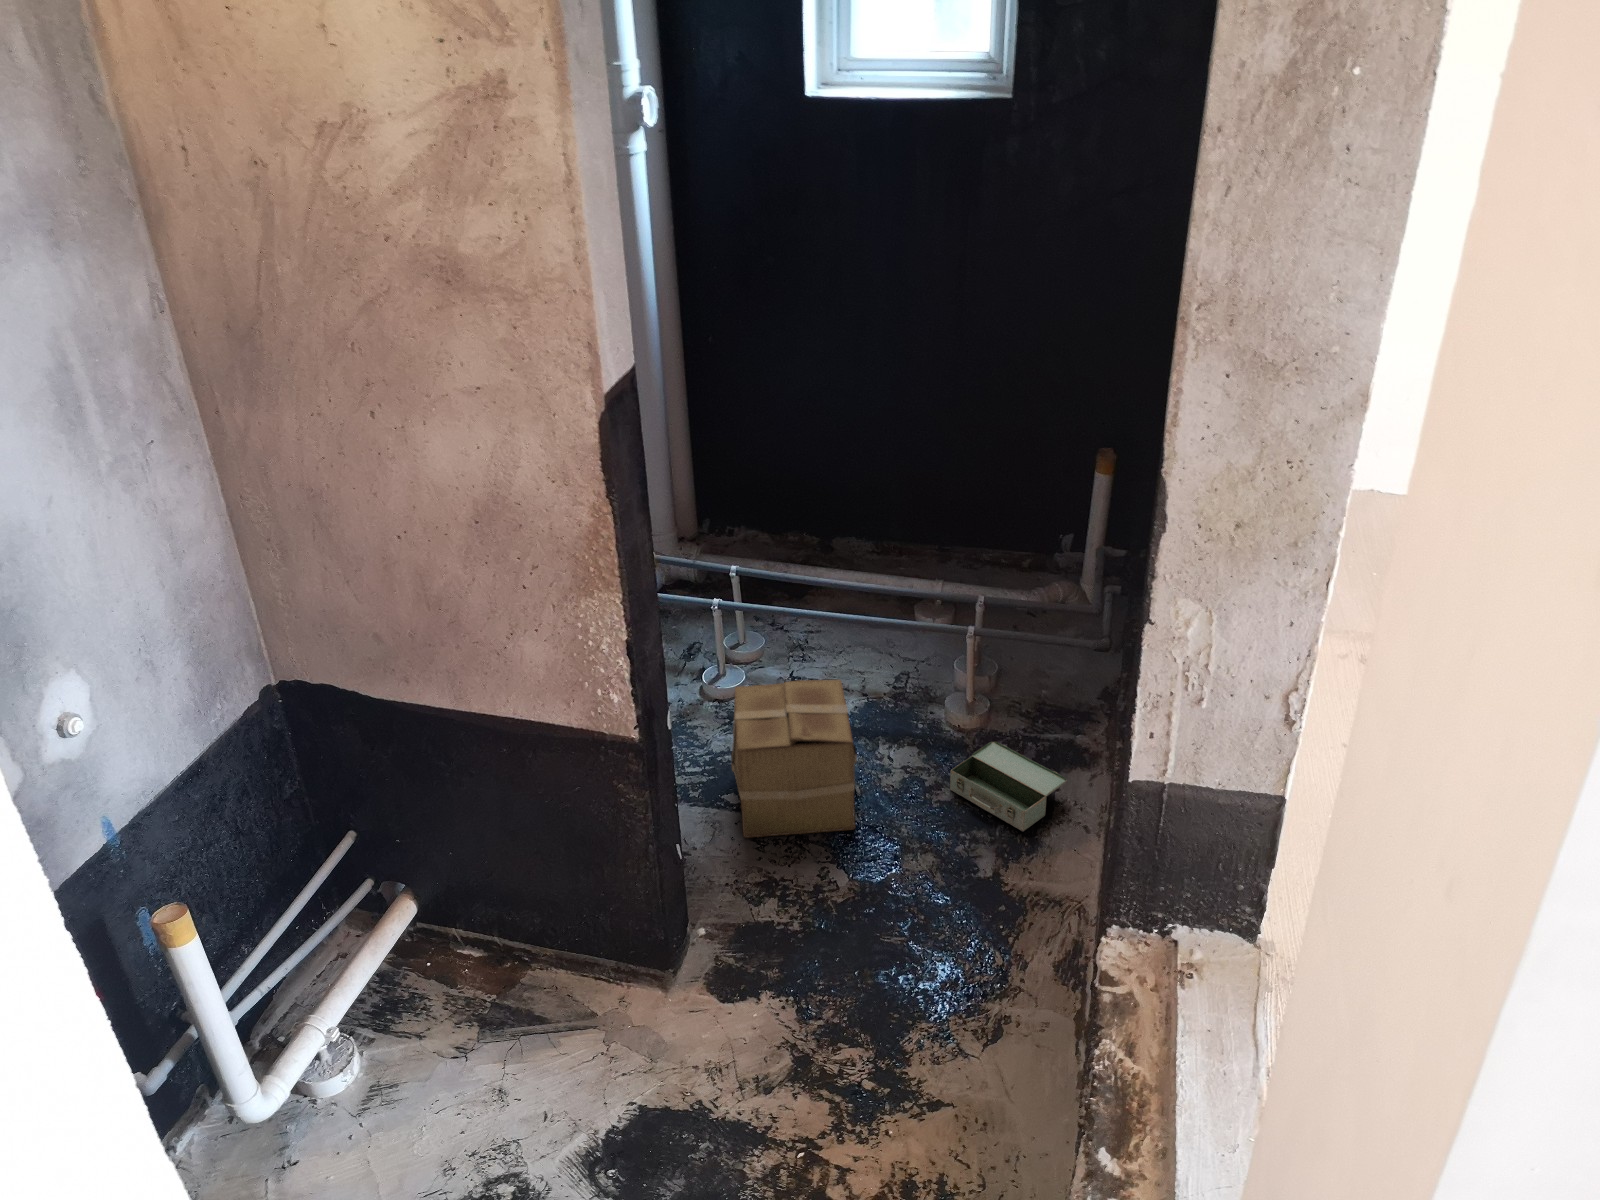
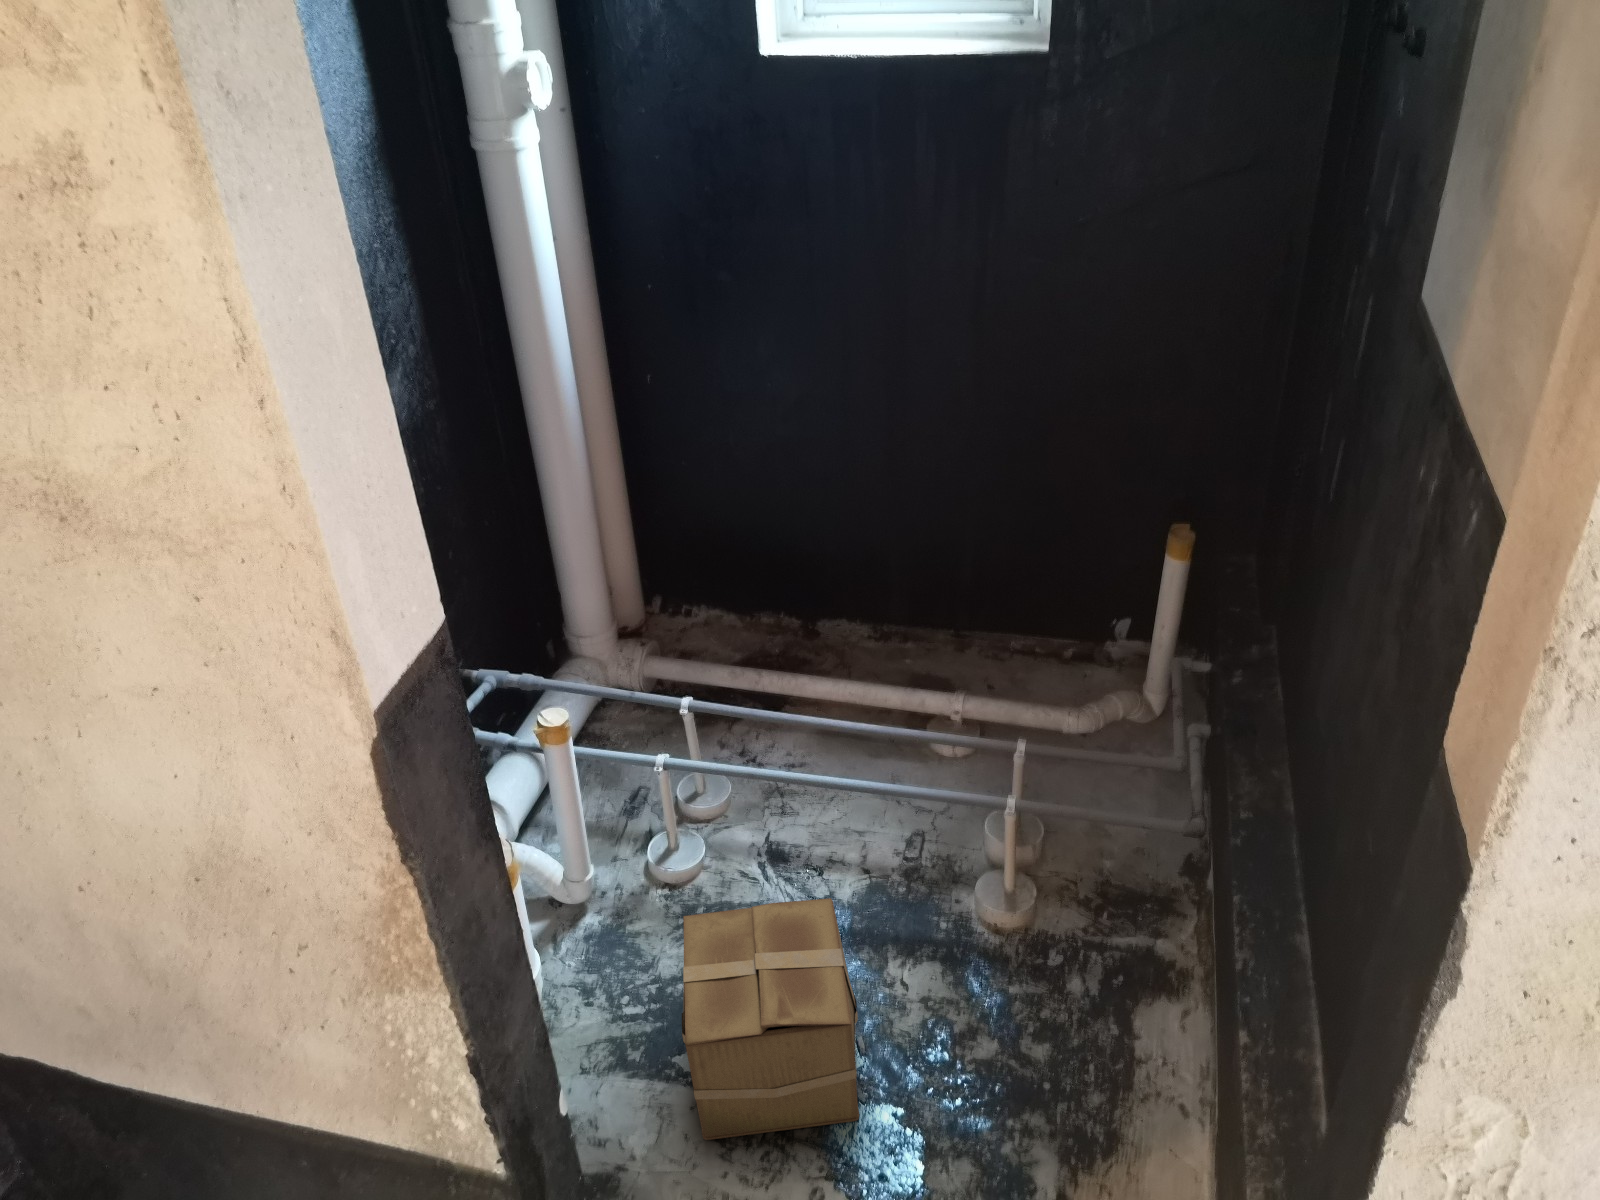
toolbox: present [950,741,1067,831] -> none [988,964,1153,1121]

